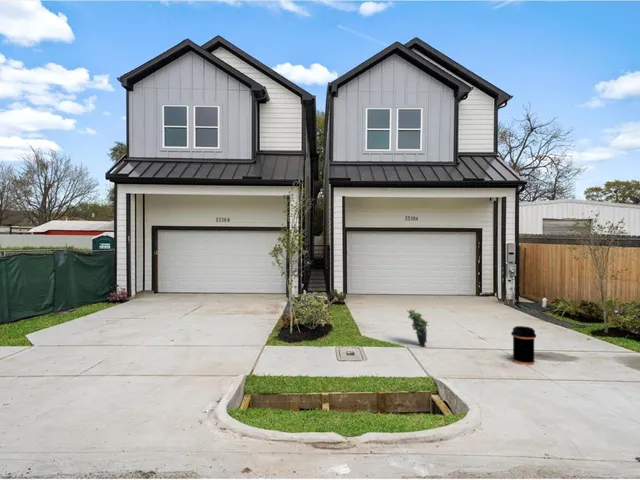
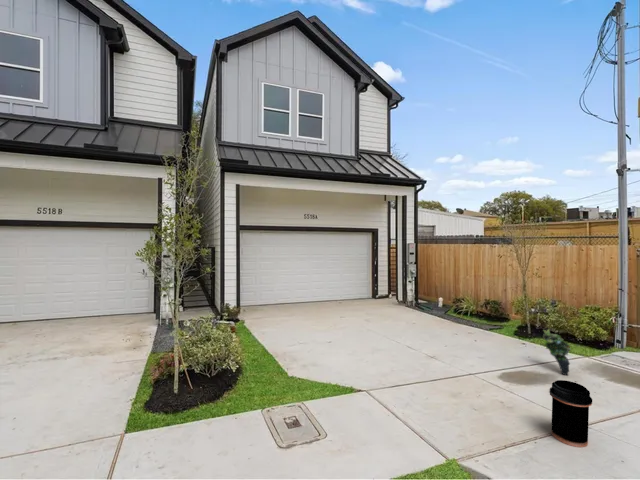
potted plant: present [407,310,428,347] -> present [543,330,572,375]

